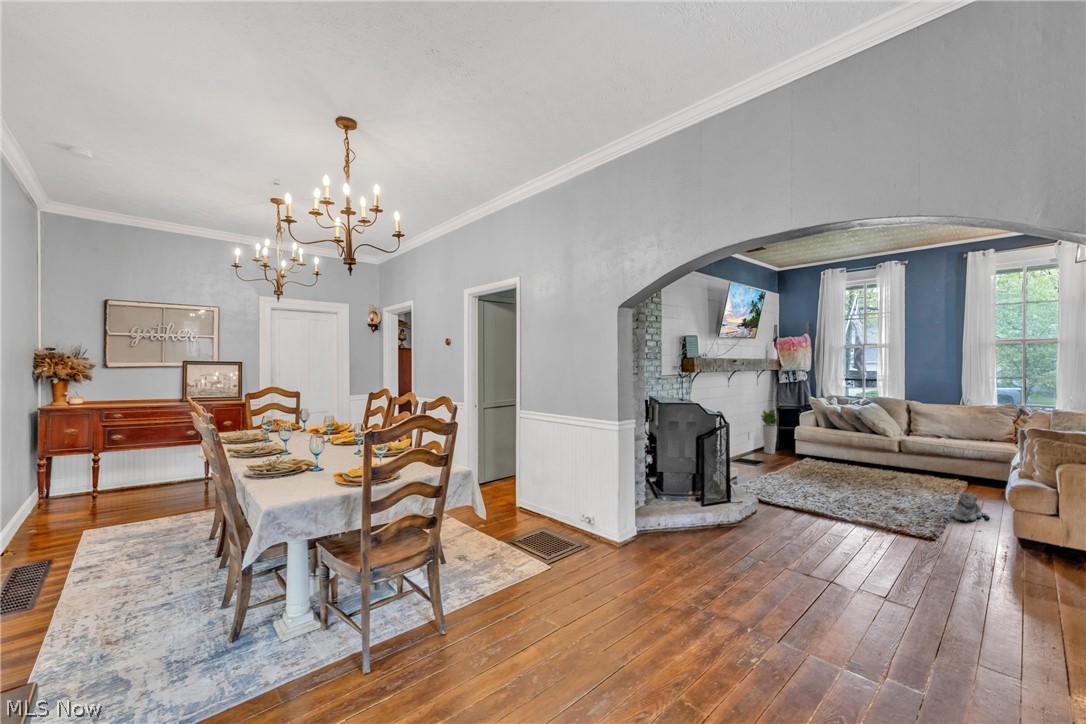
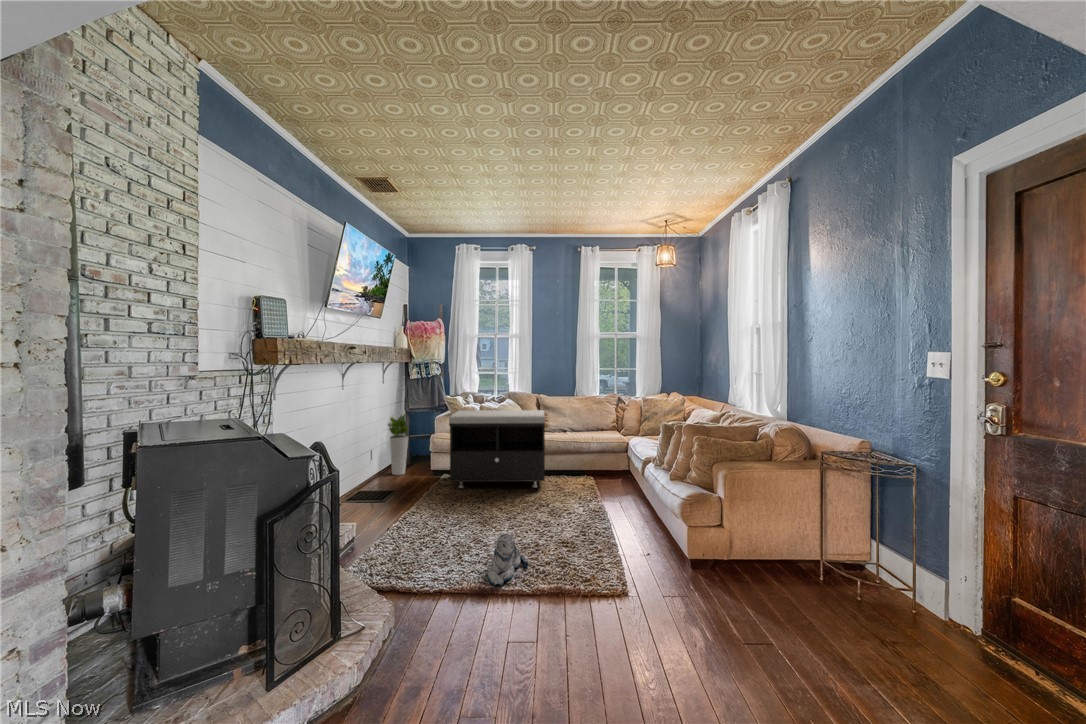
storage bench: none [808,409,906,478] -> present [449,410,545,488]
plush toy: present [953,491,990,521] -> present [488,534,528,585]

